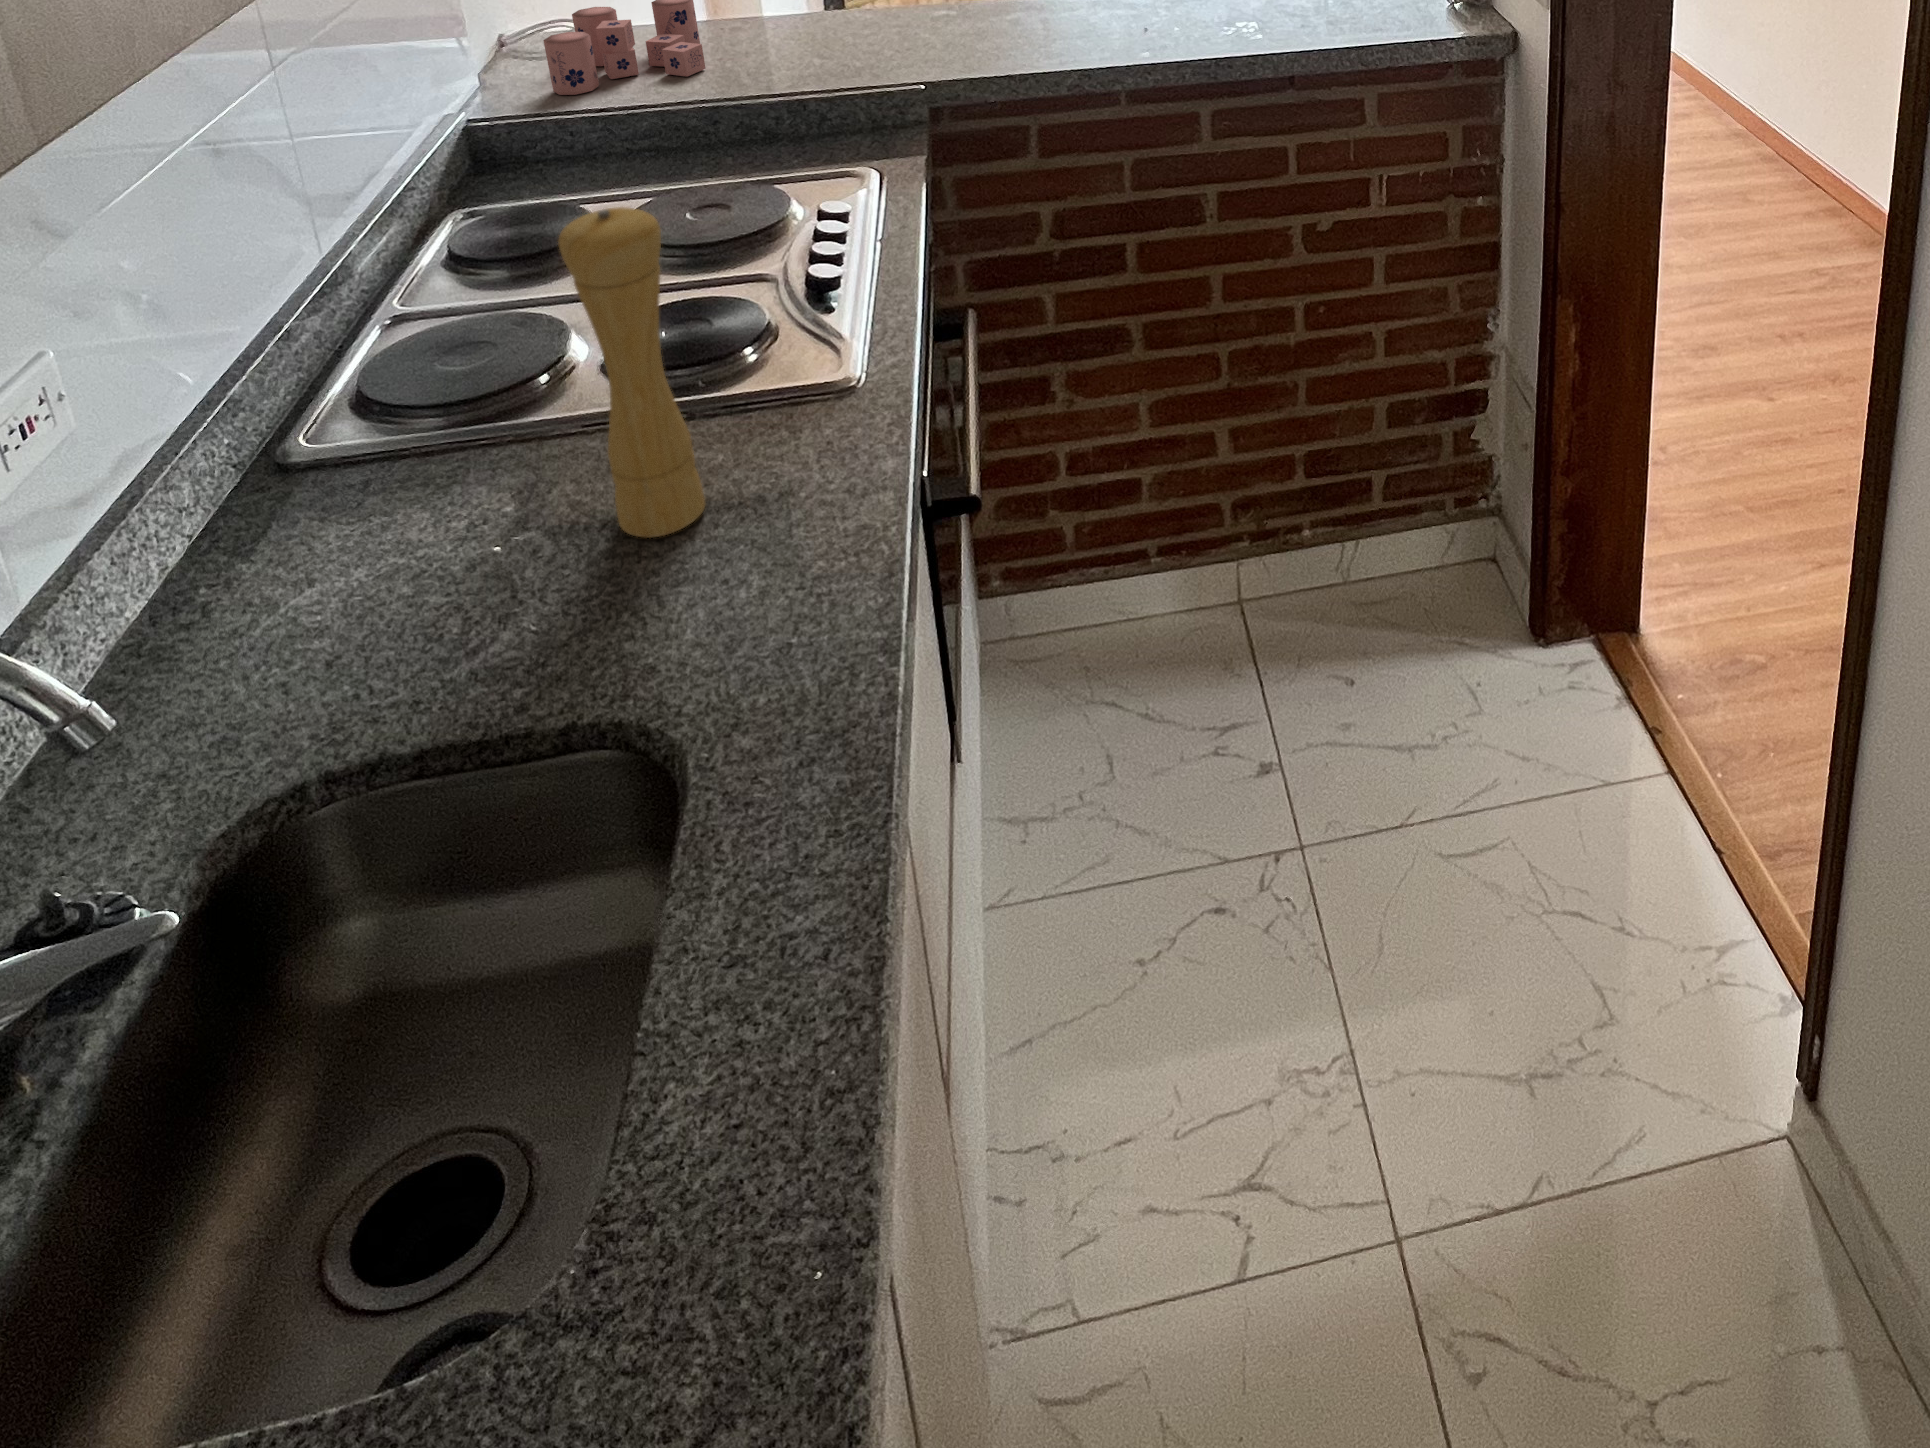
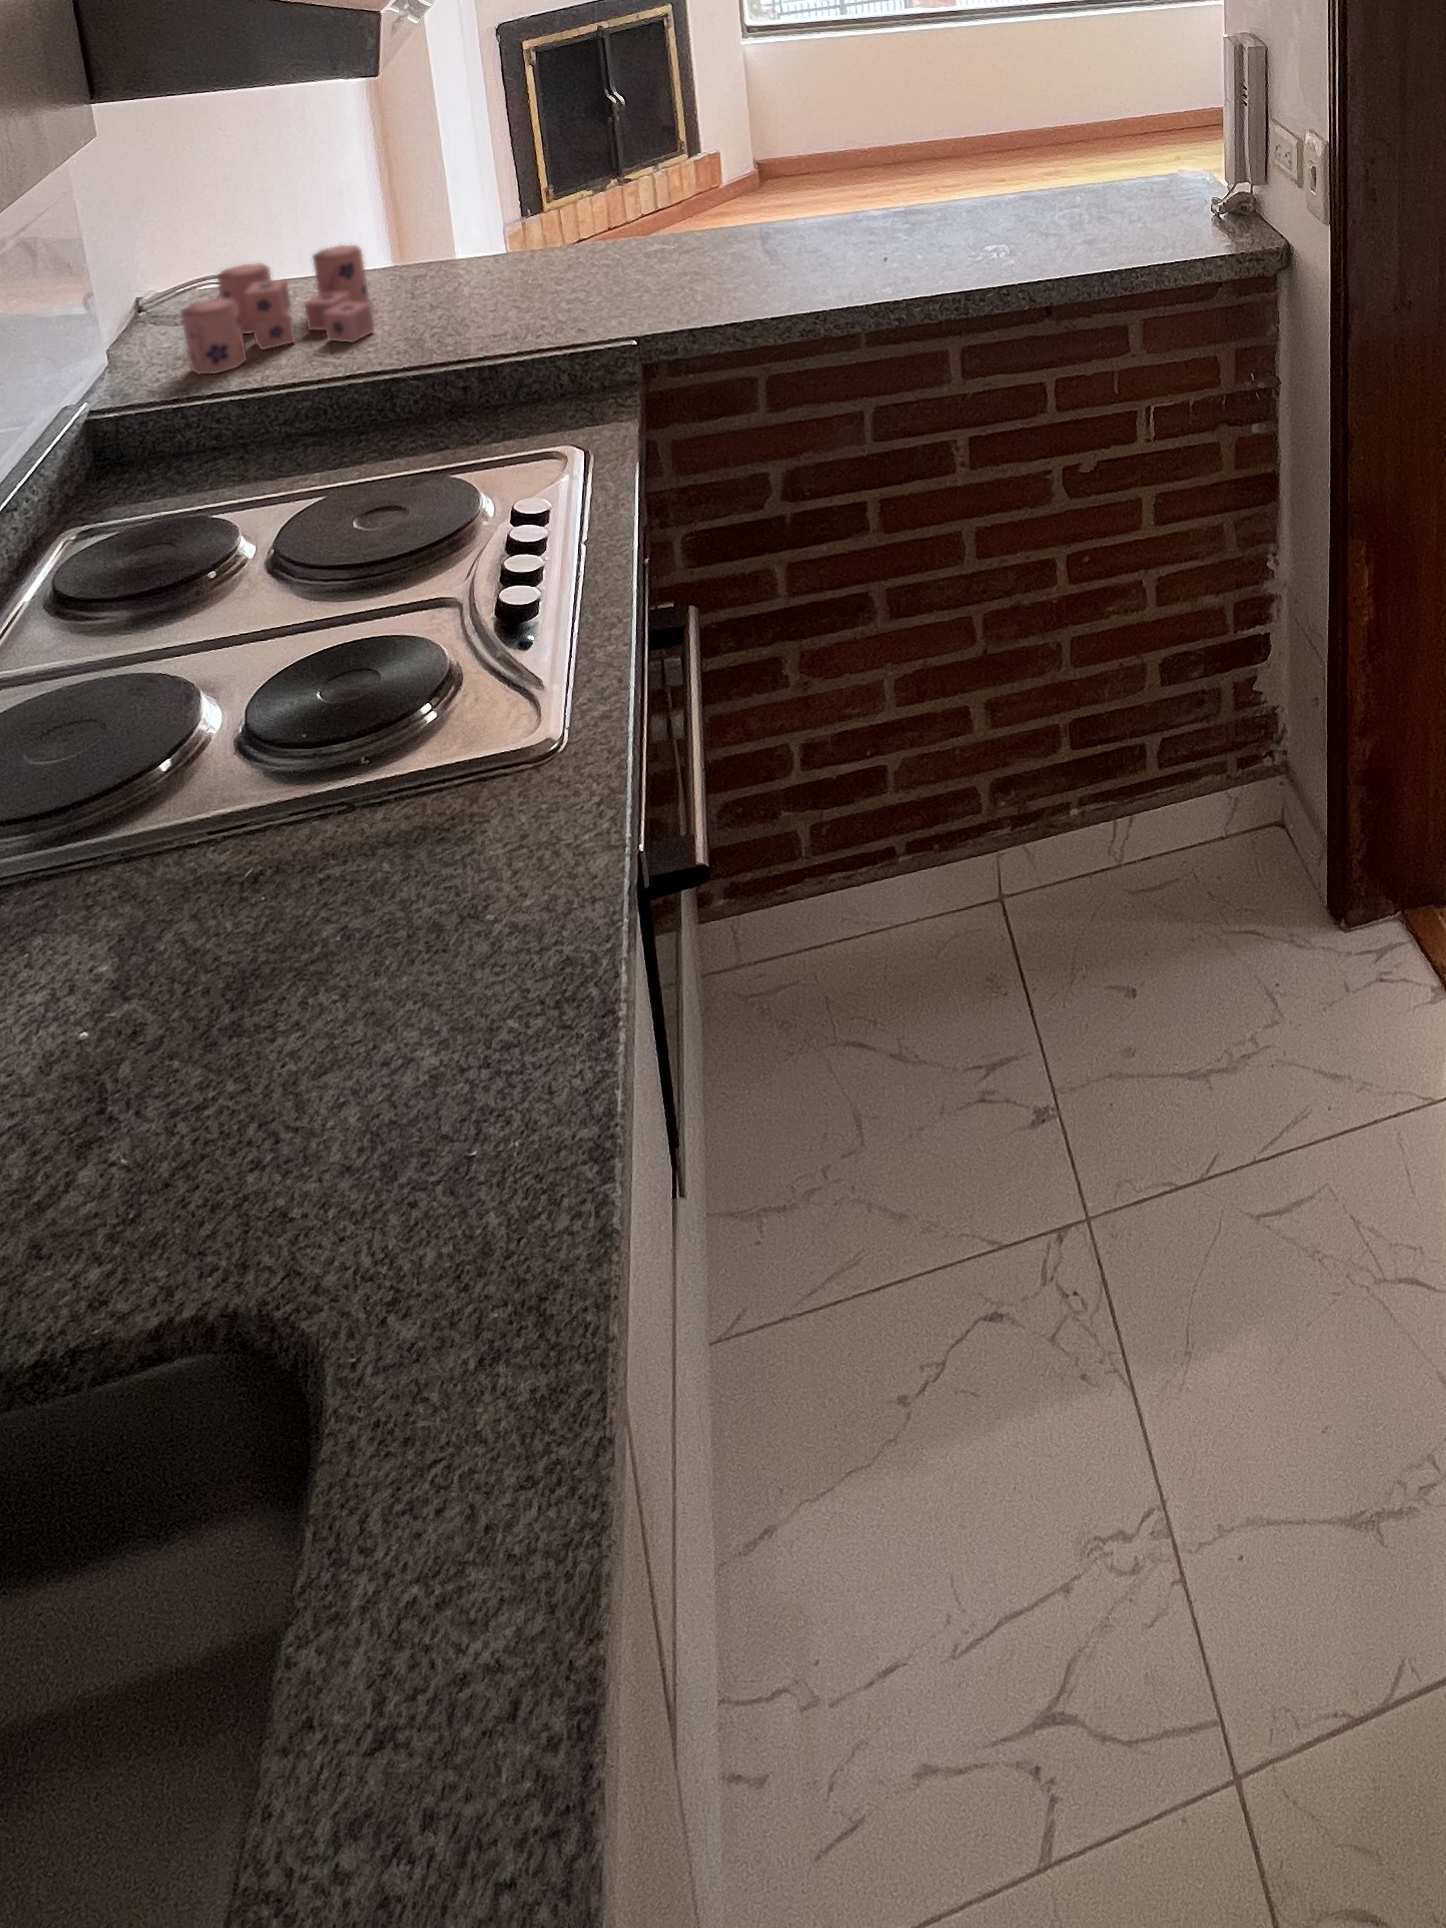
pepper mill: present [559,207,705,537] -> none [177,584,363,1002]

